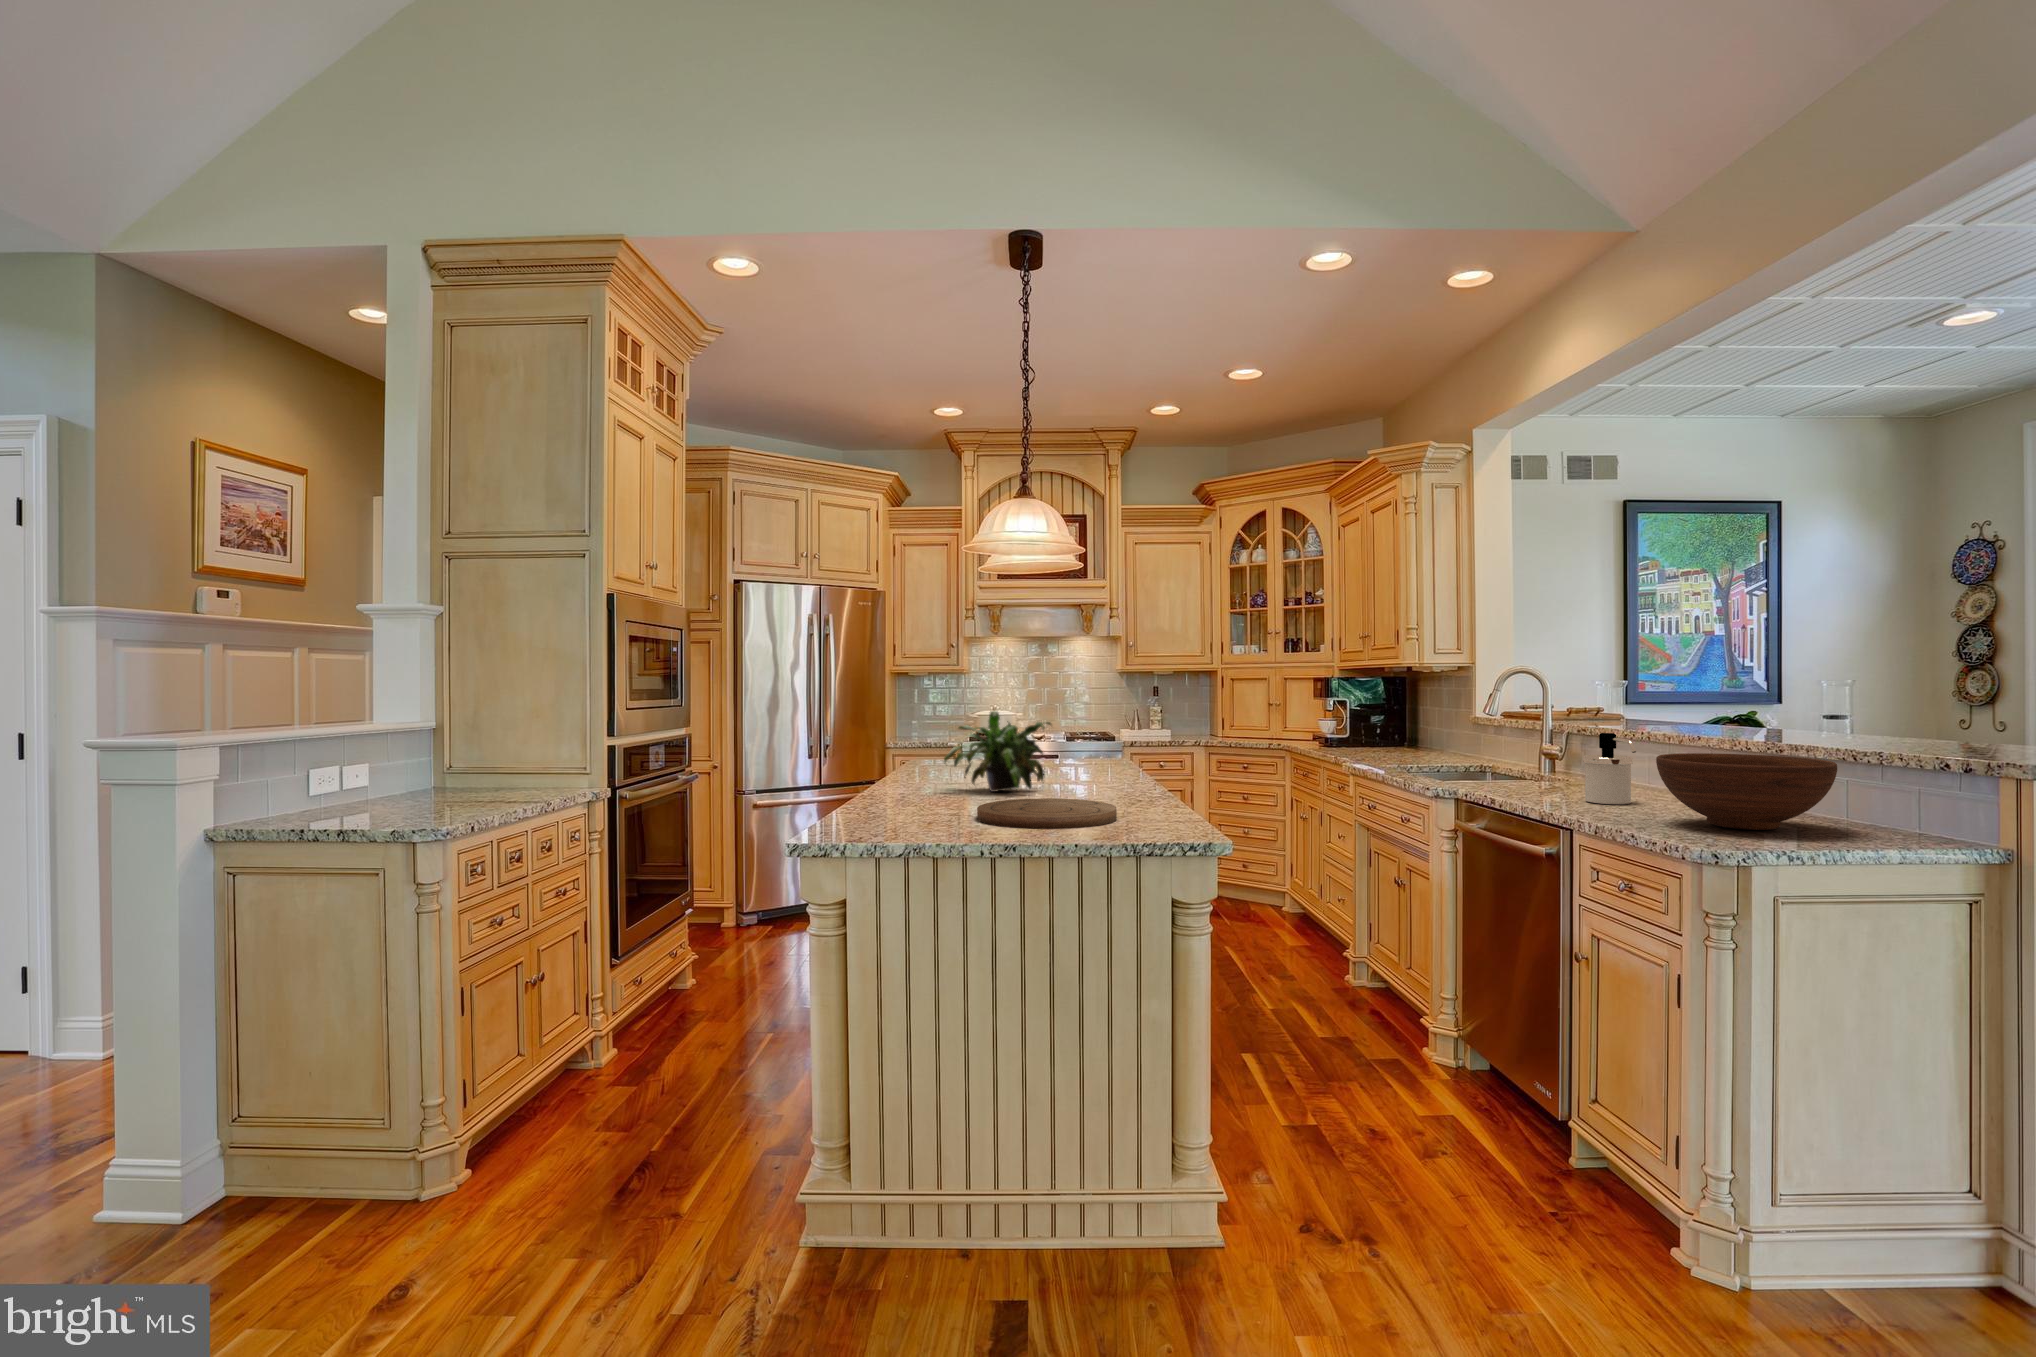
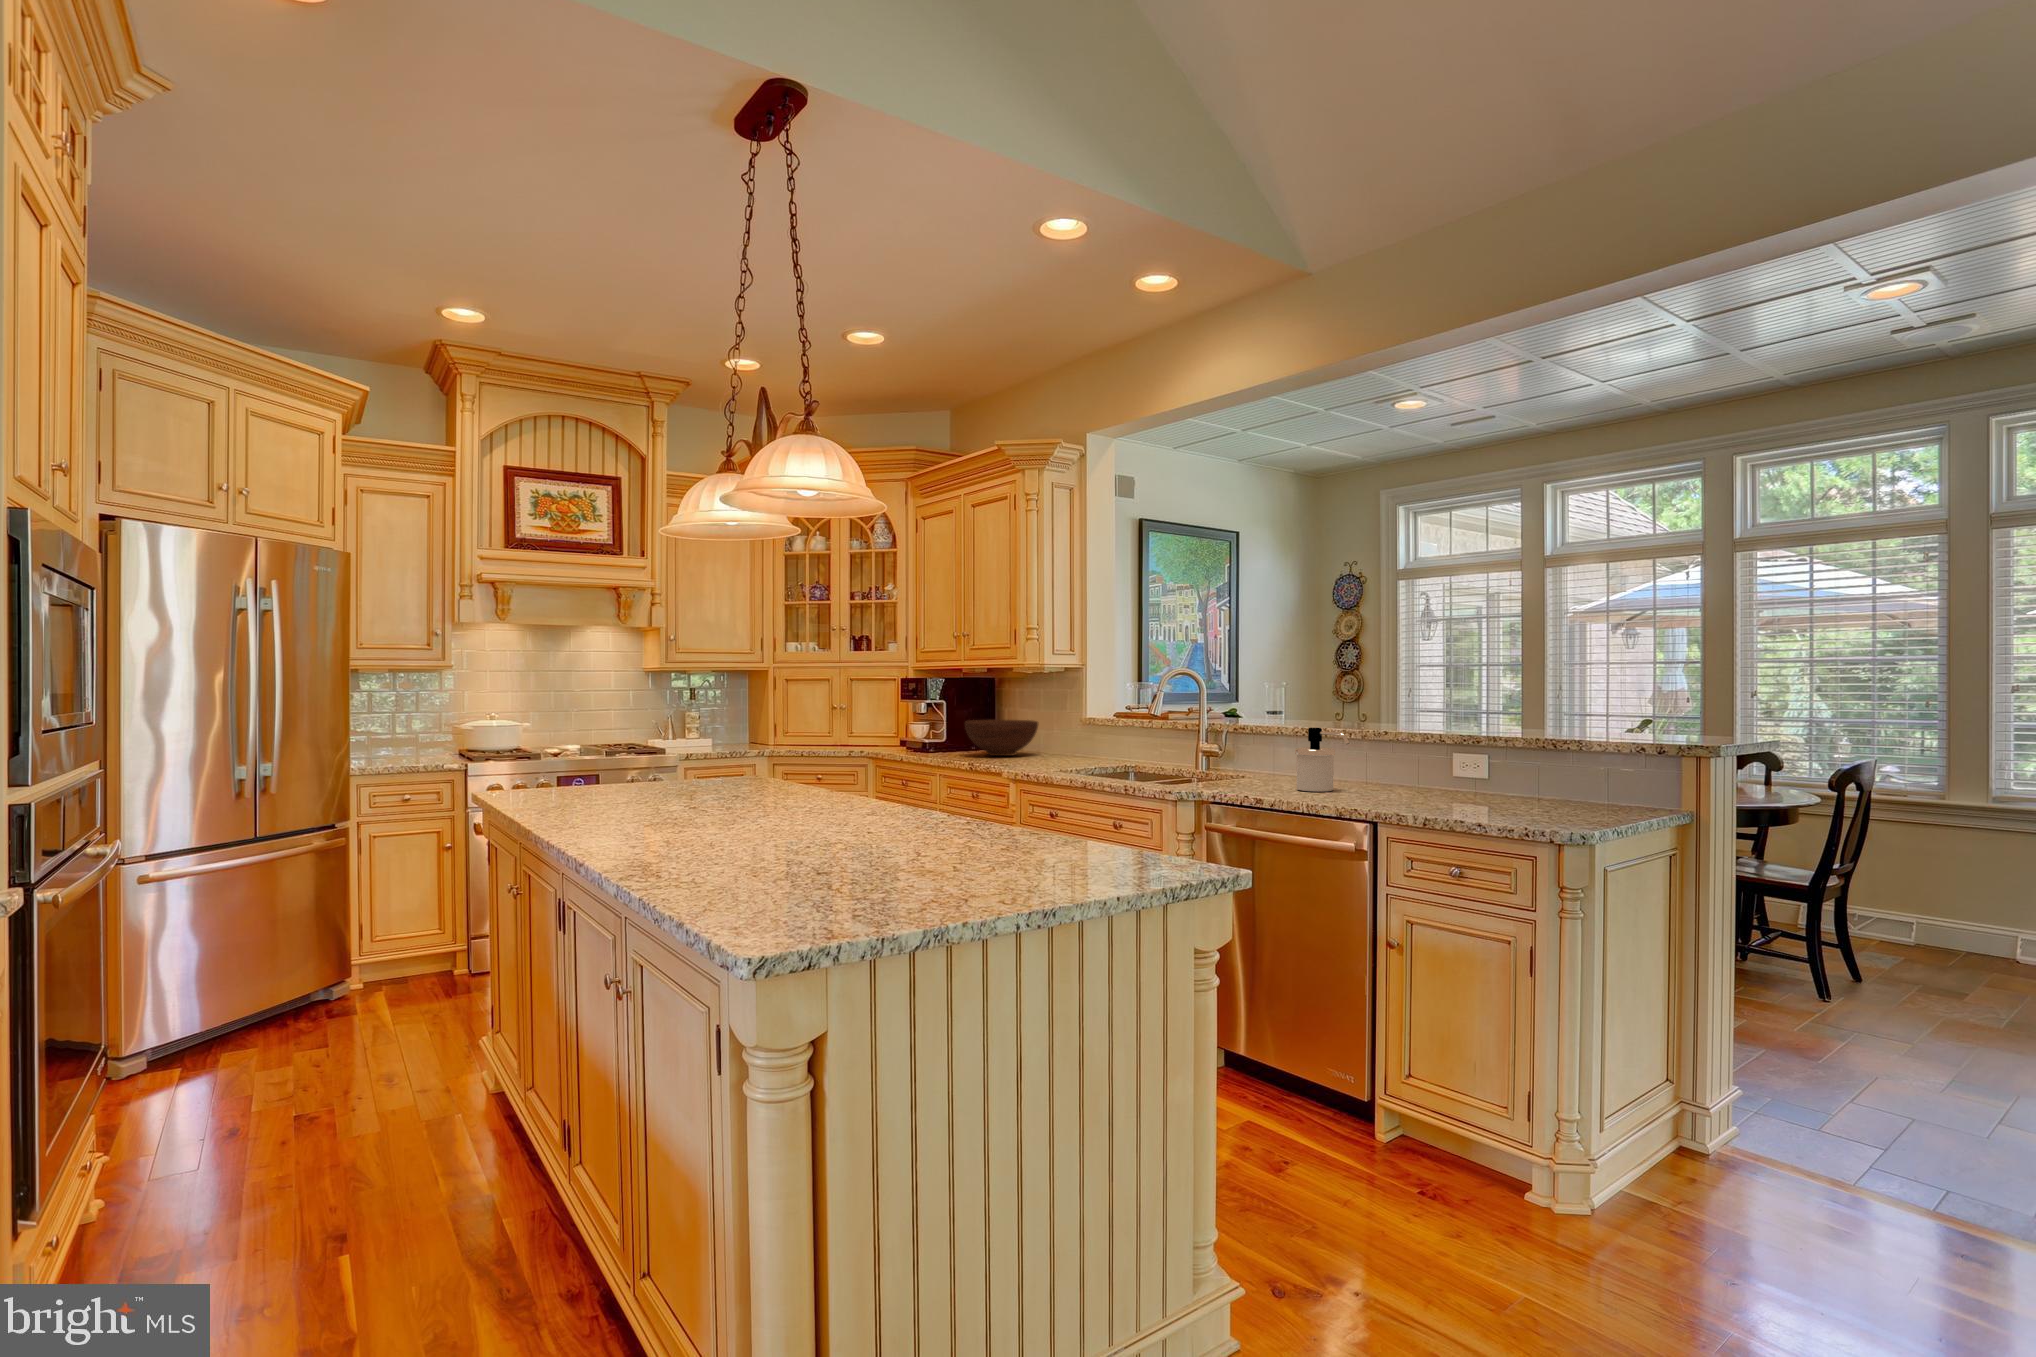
potted plant: present [944,711,1051,792] -> none [694,717,837,822]
fruit bowl: present [1656,753,1837,830] -> present [965,720,1038,756]
cutting board: present [977,798,1117,829] -> none [858,822,1032,863]

